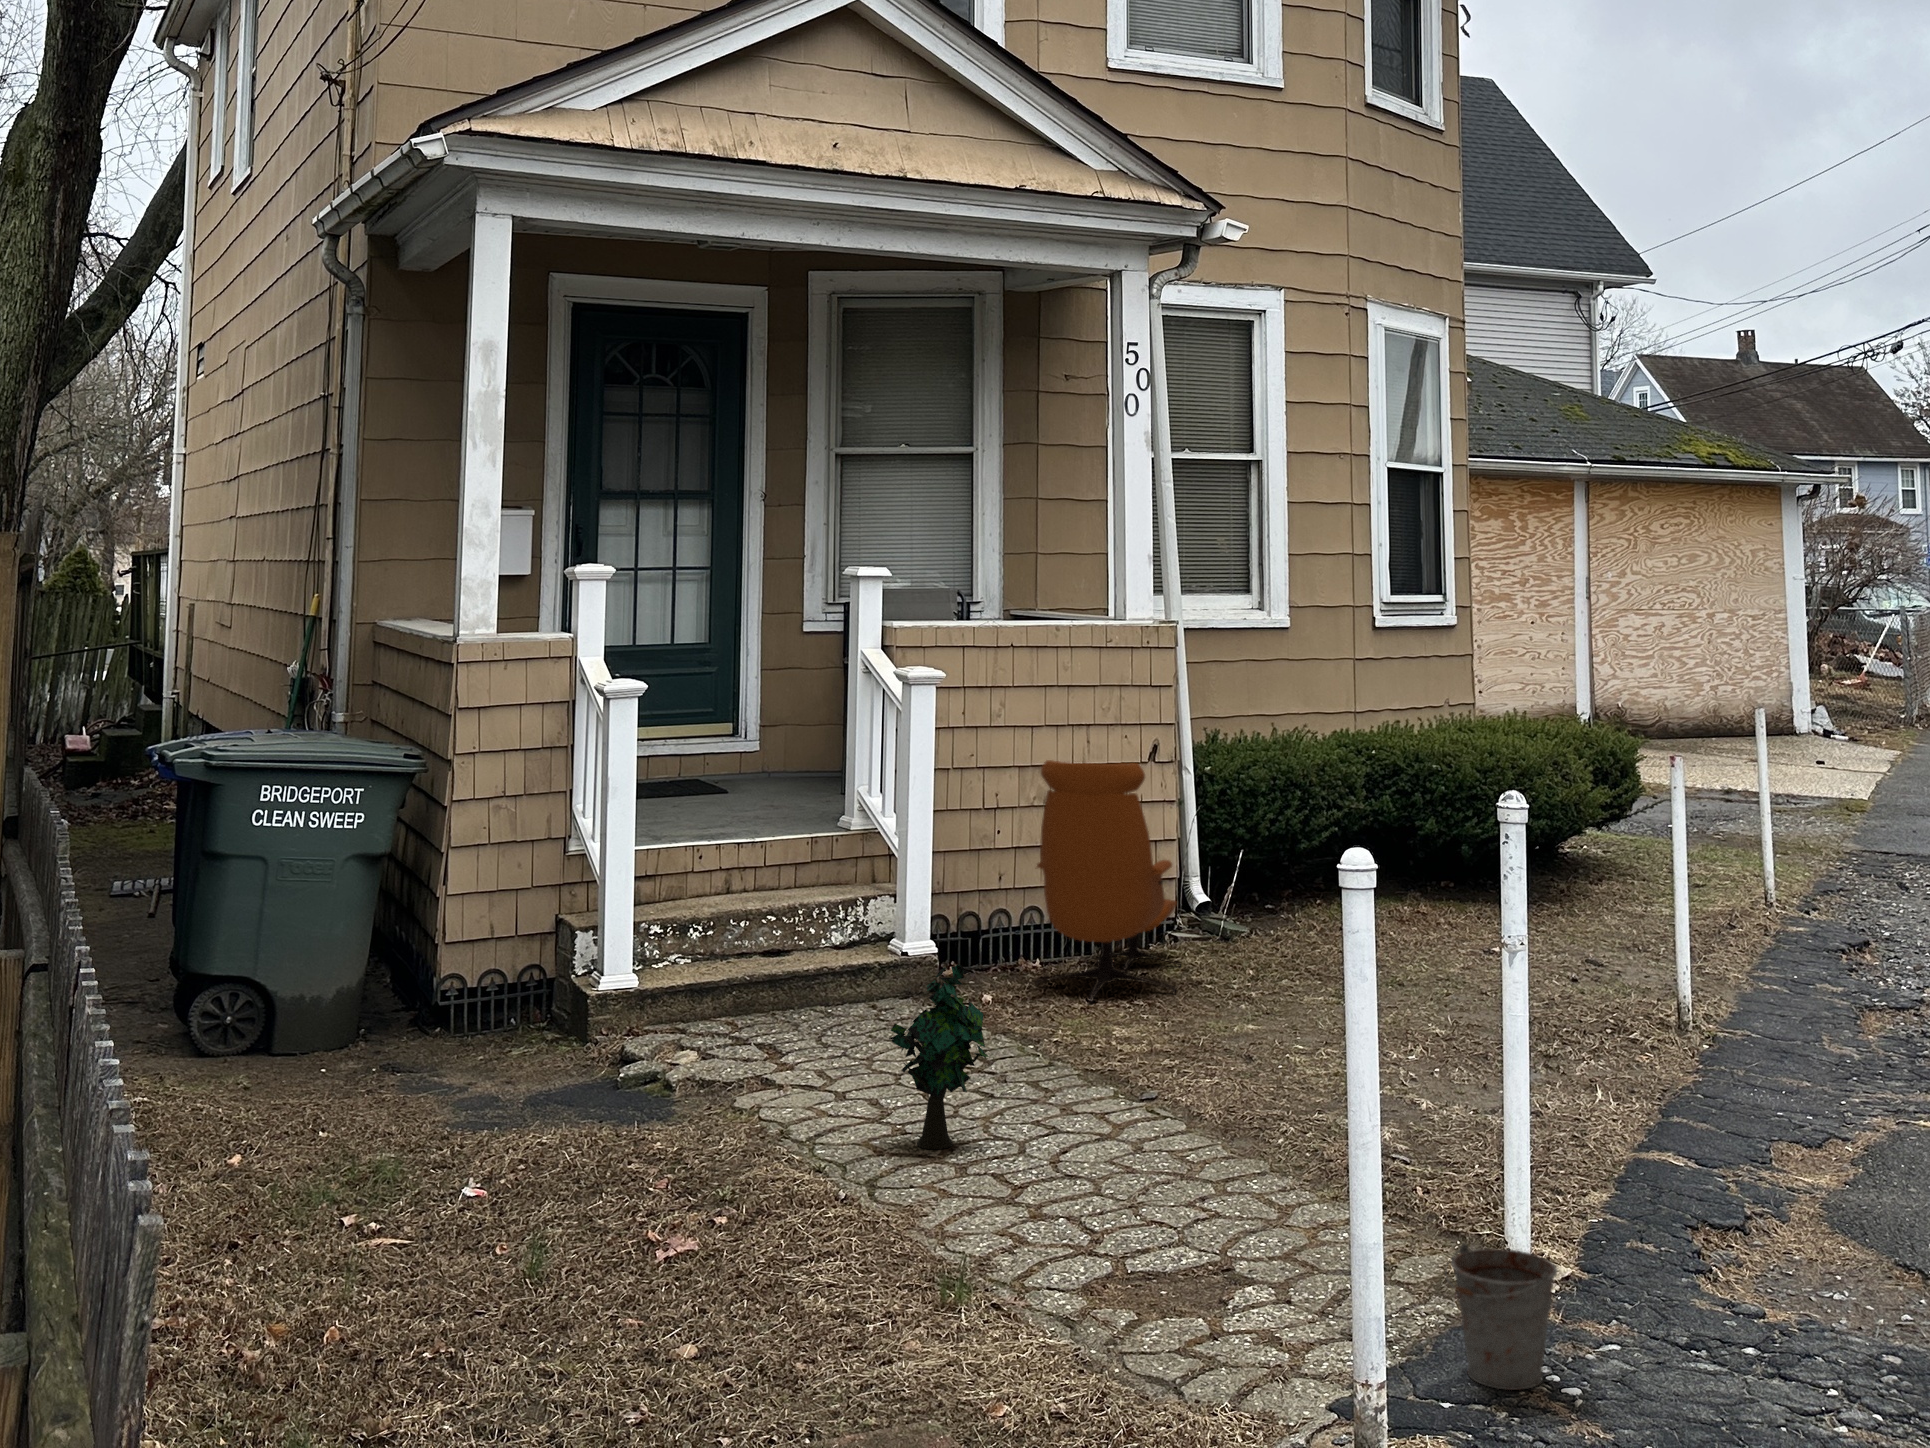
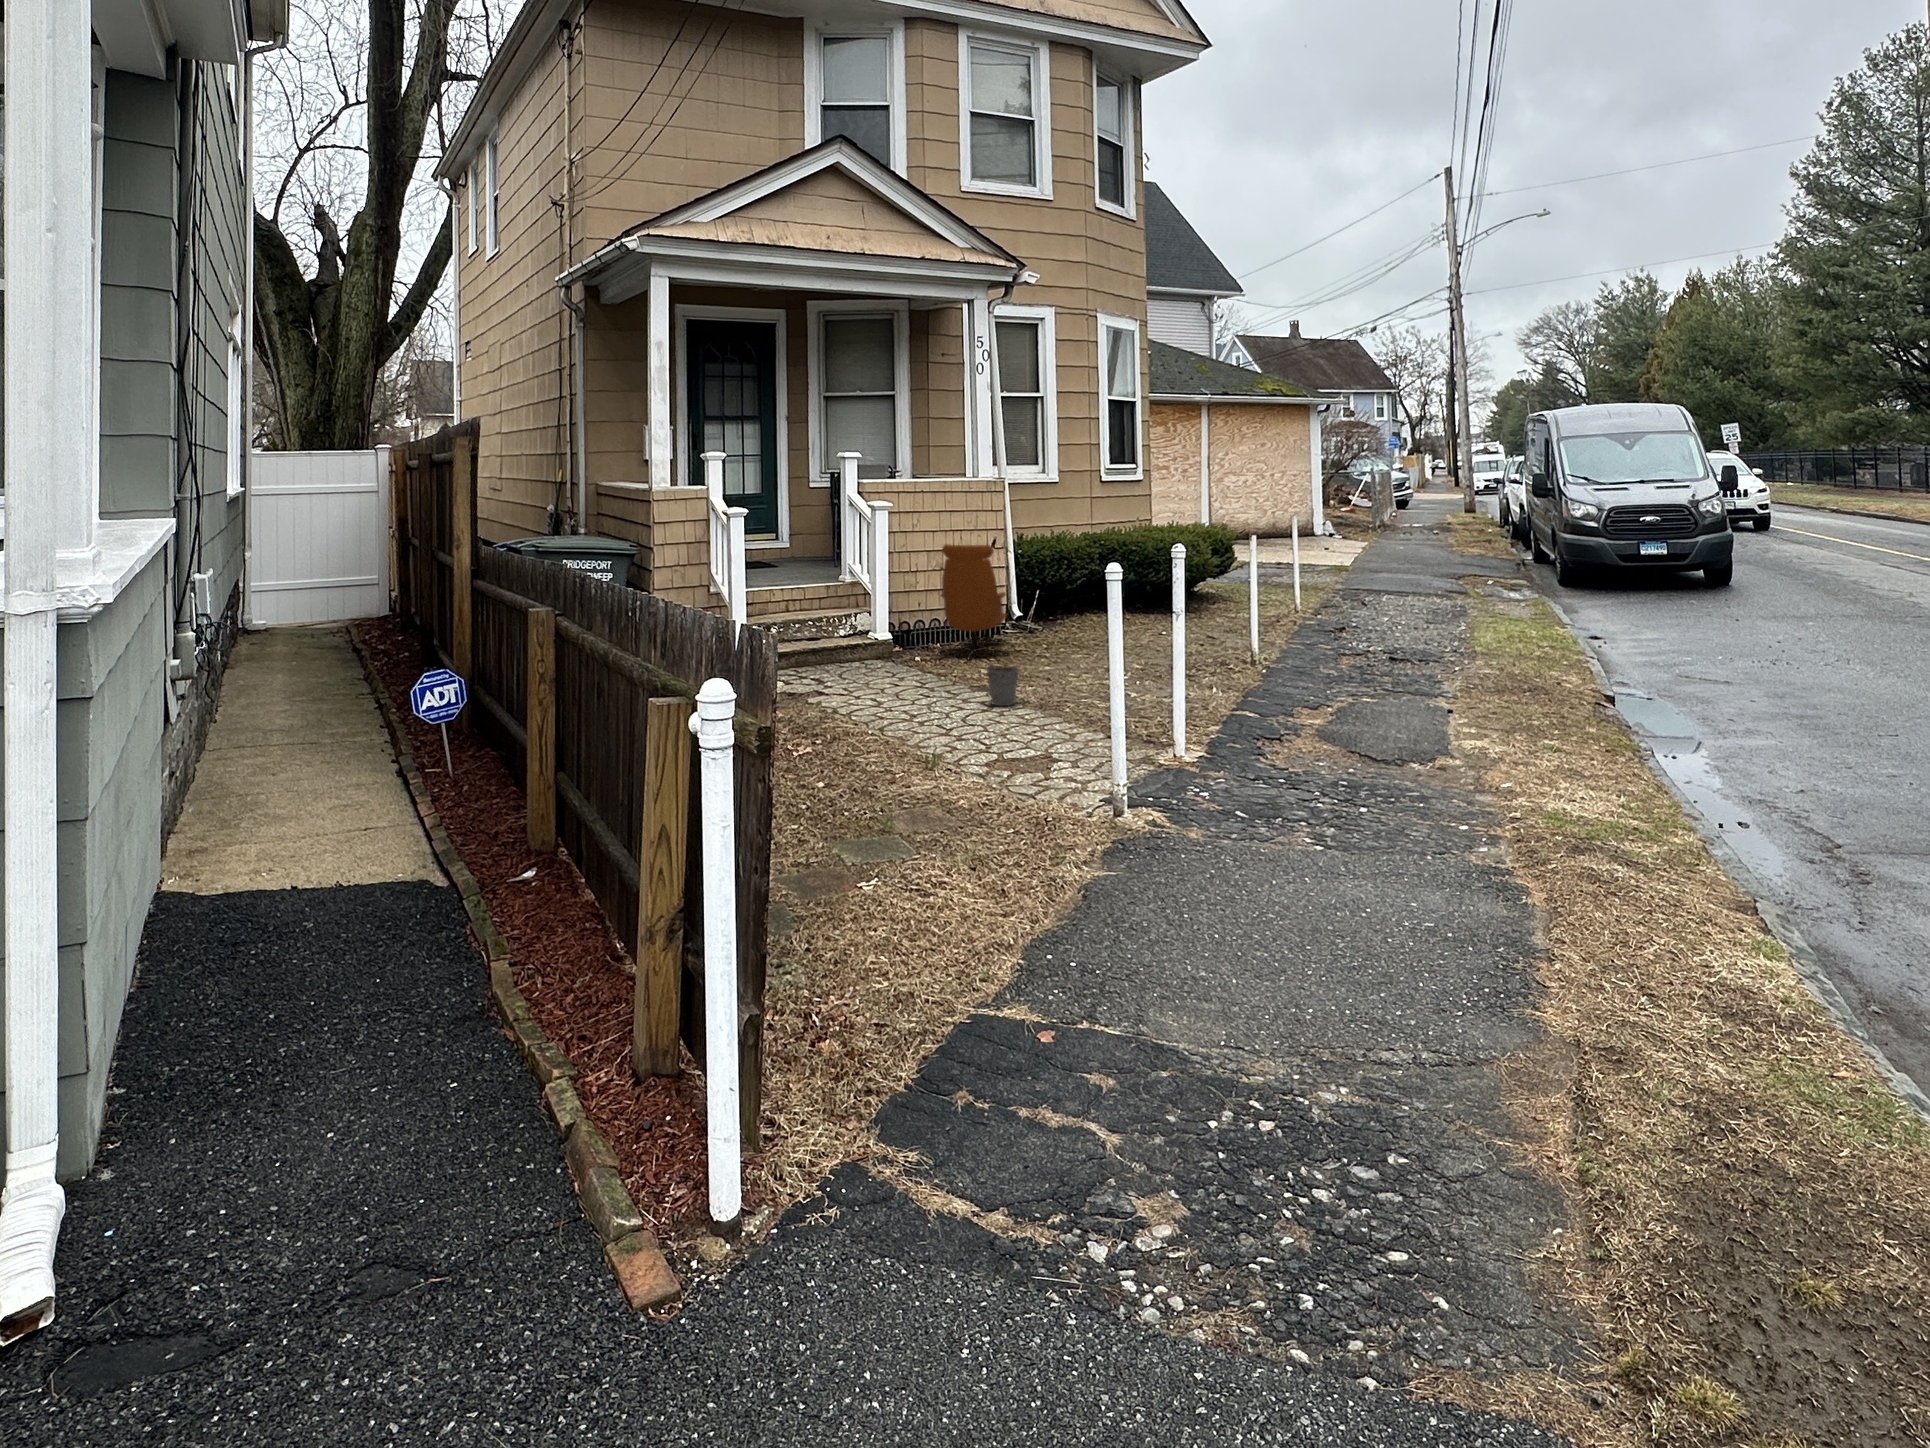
decorative plant: present [889,965,989,1149] -> none [884,634,931,718]
bucket: present [1445,1243,1558,1390] -> present [986,665,1019,706]

